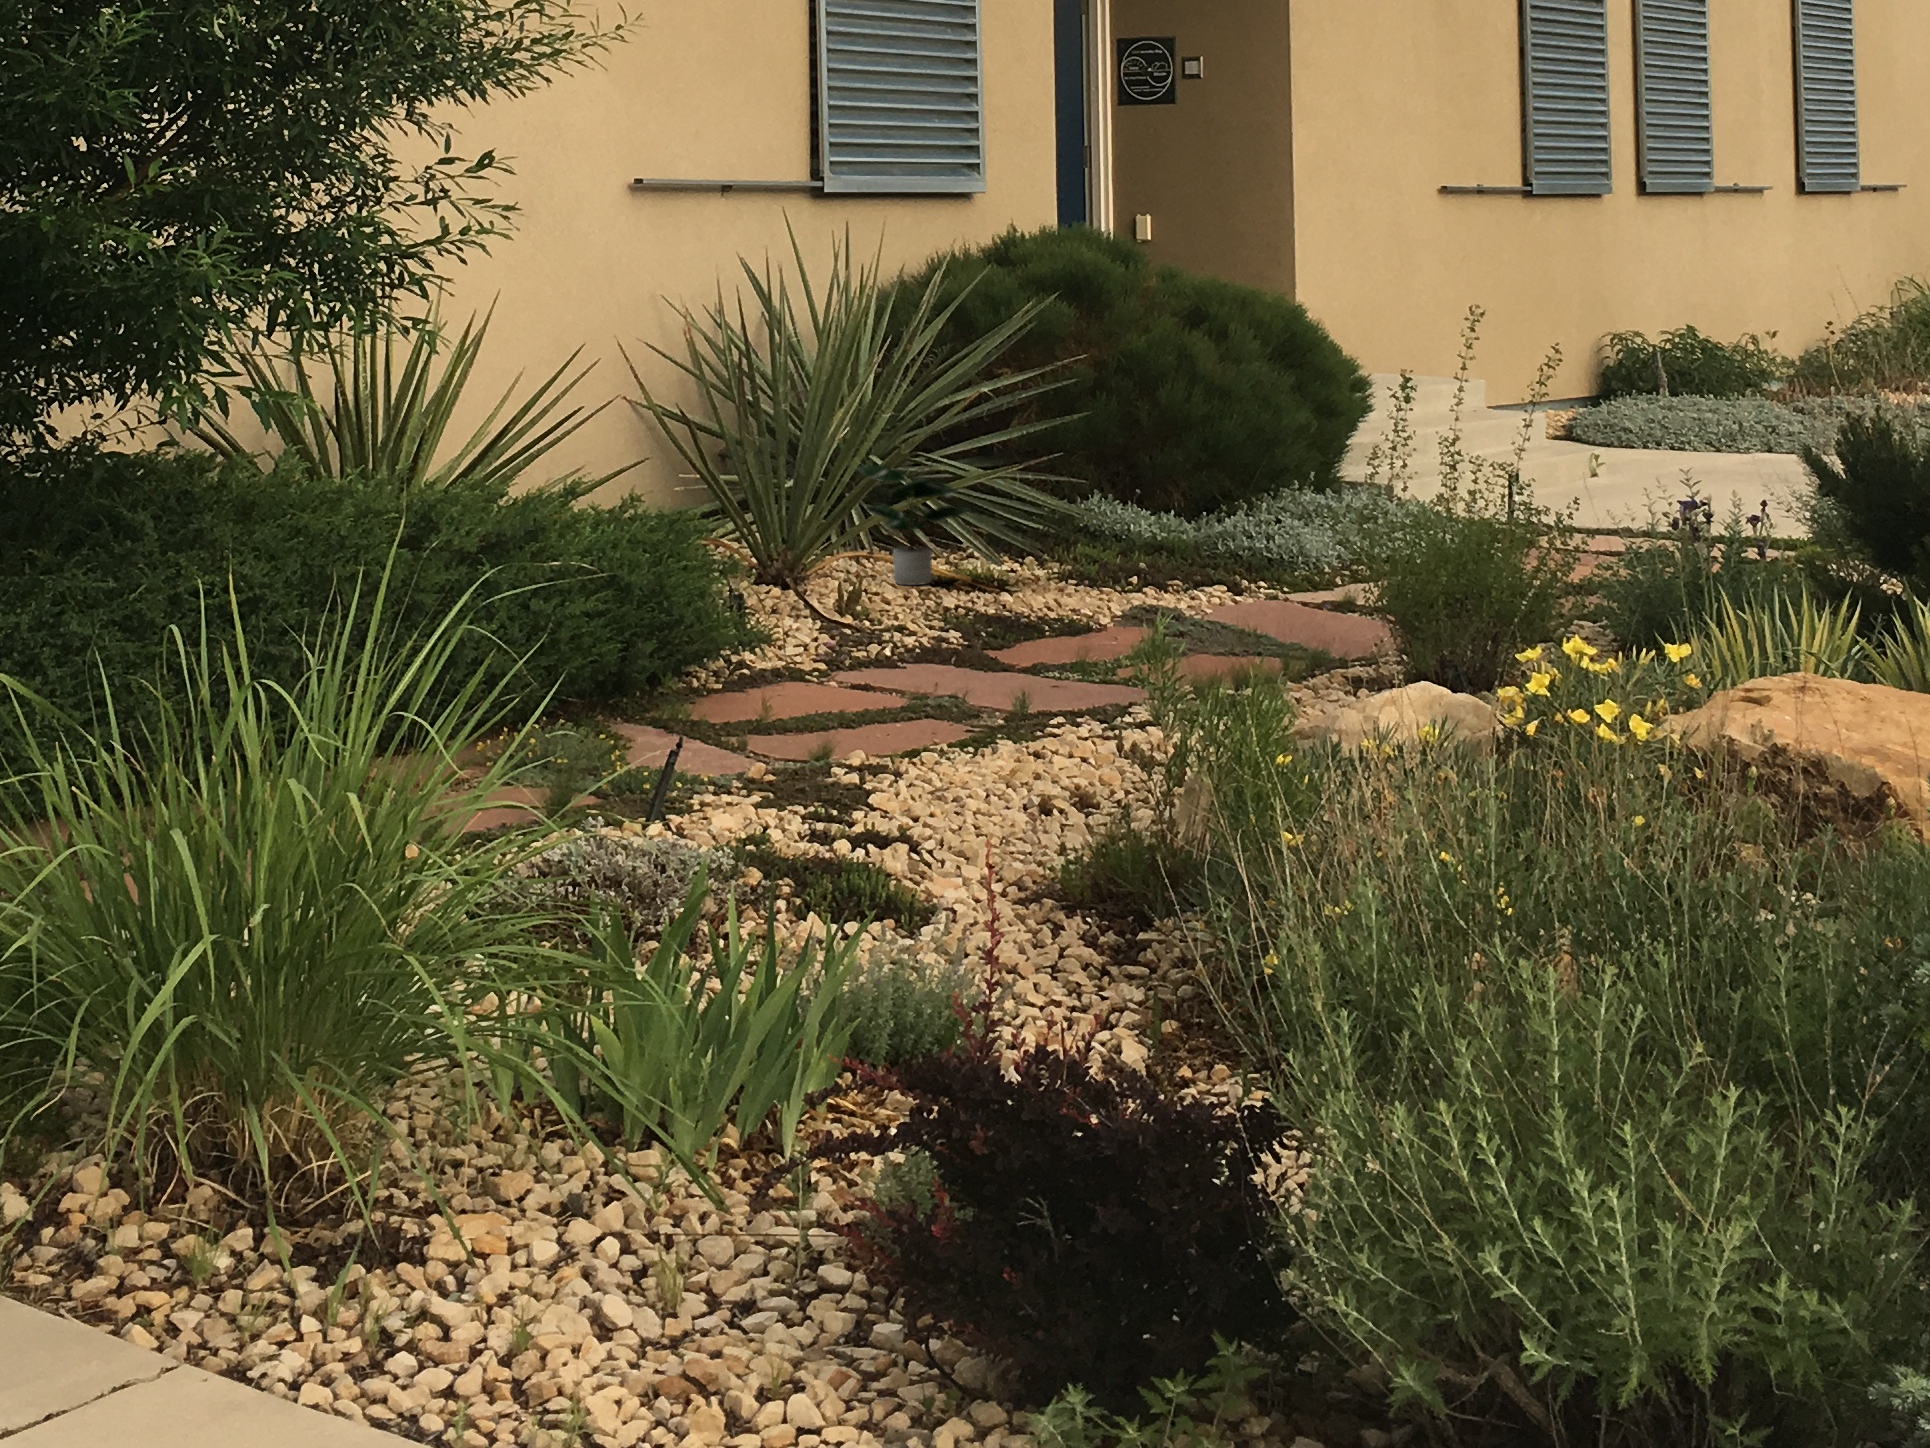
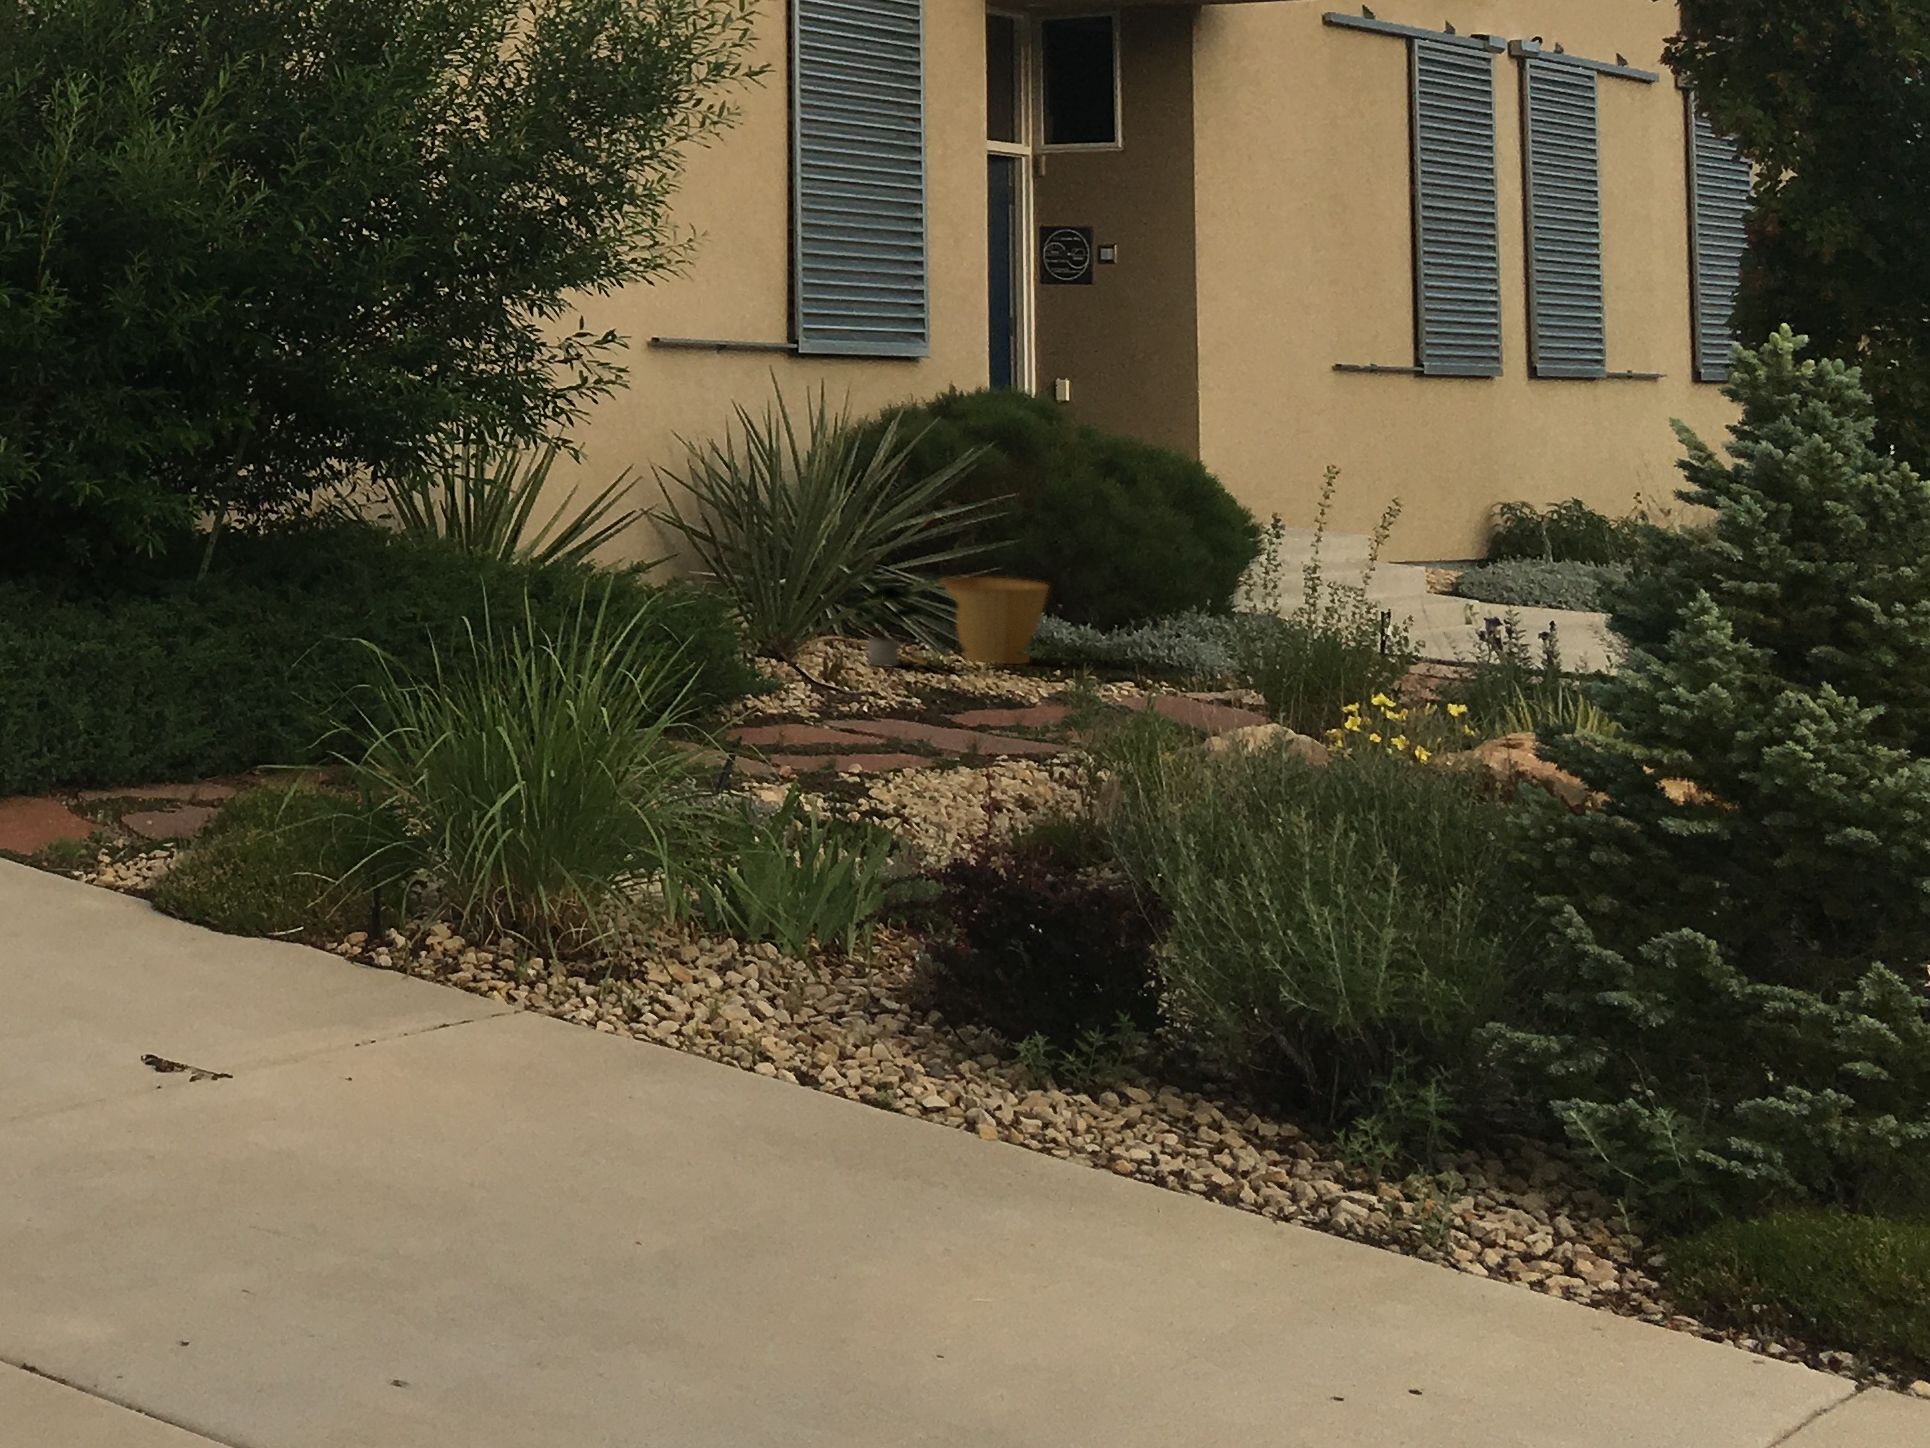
basket: none [987,459,1122,569] -> present [942,577,1049,664]

